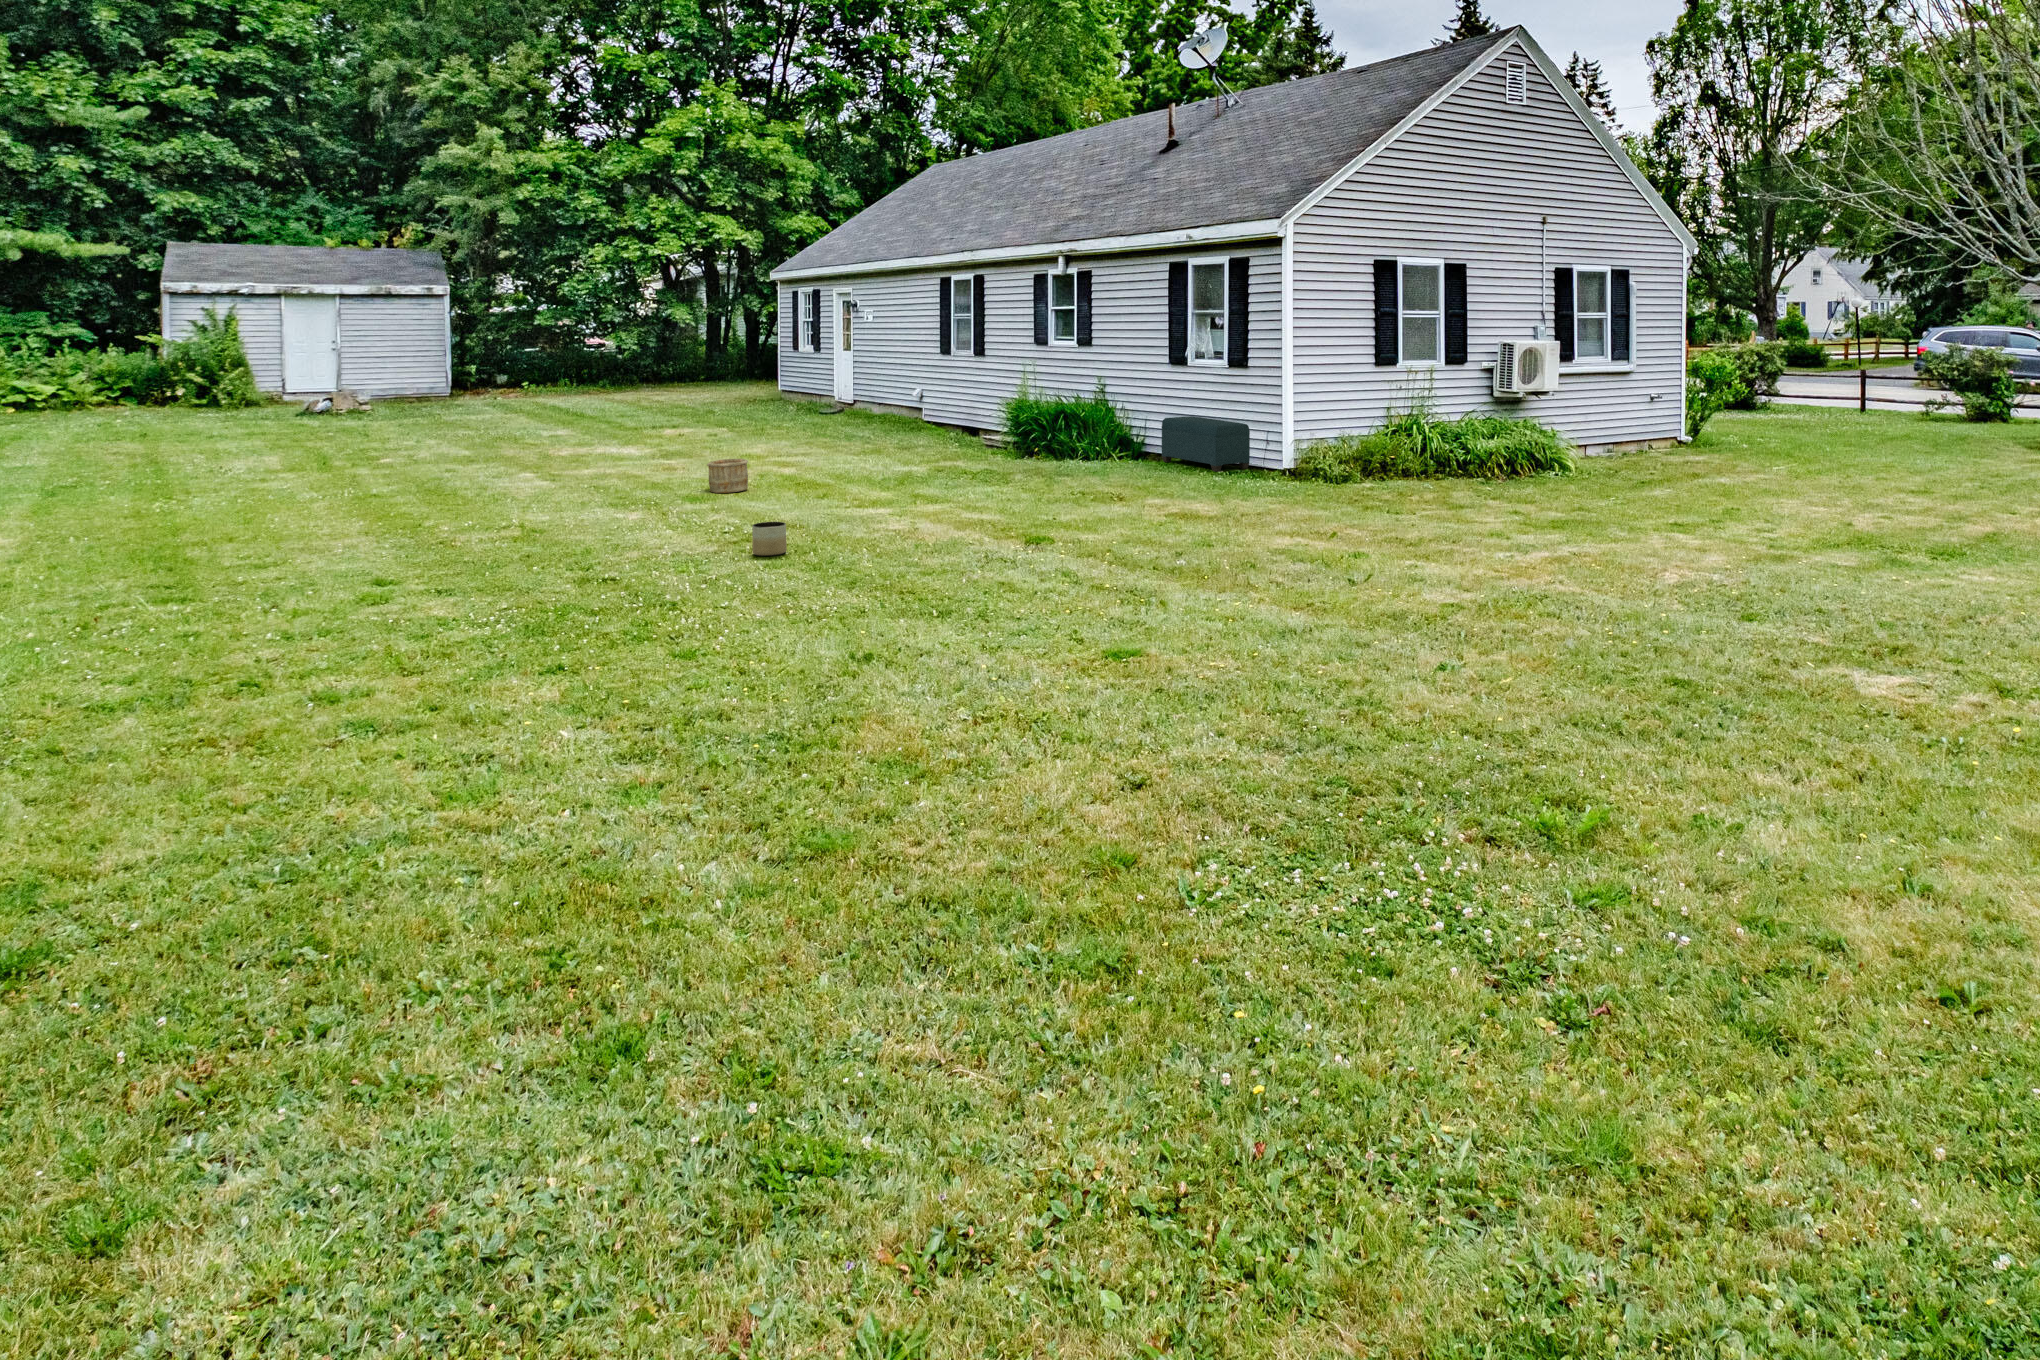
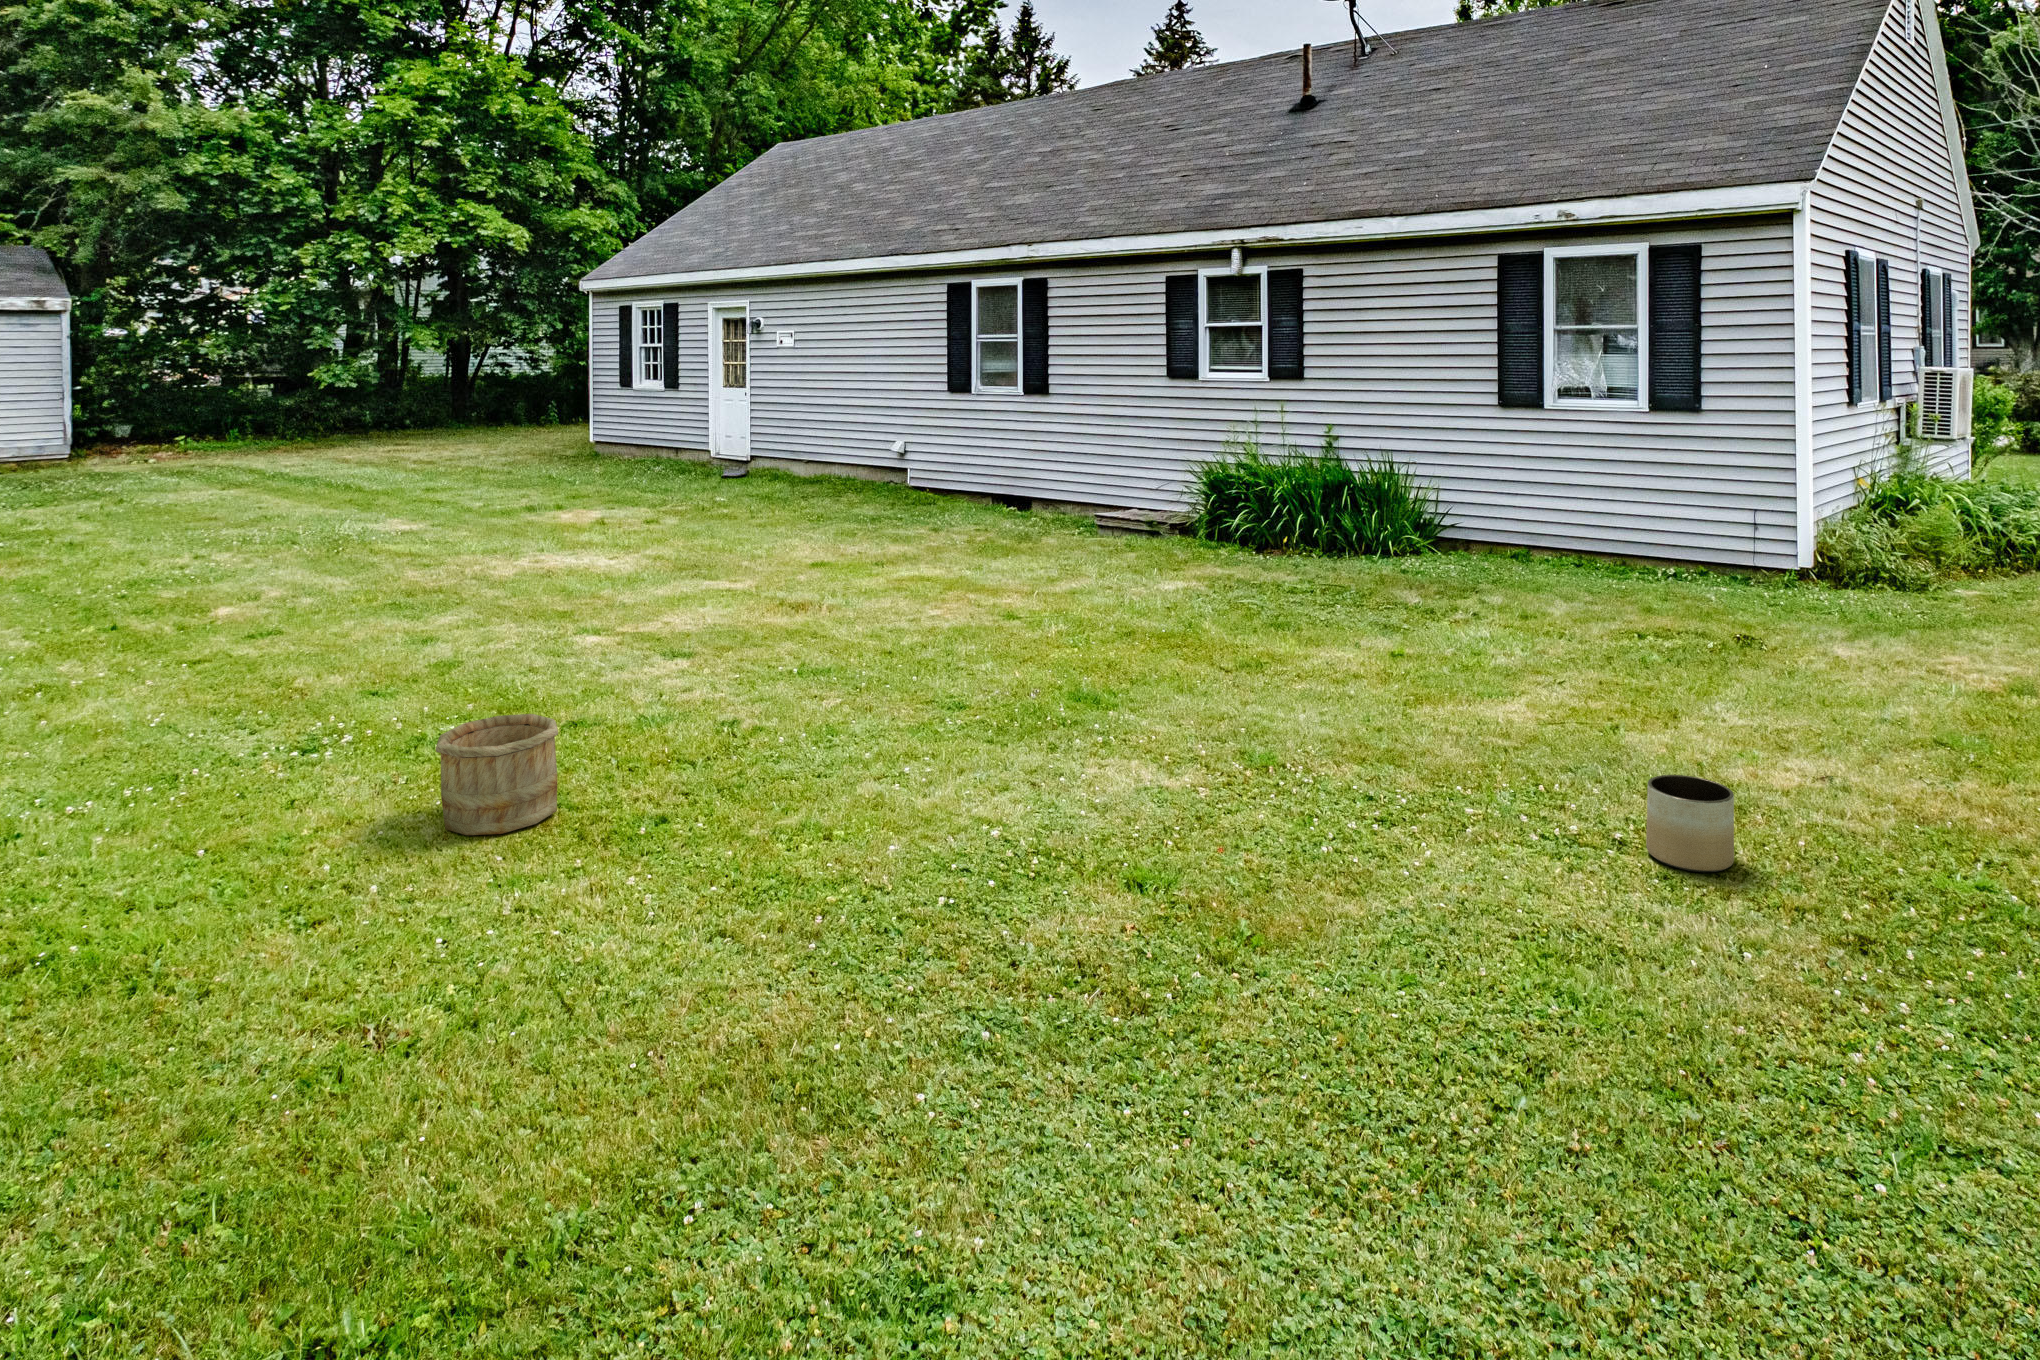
bench: present [1162,416,1250,472] -> none [1528,475,1697,563]
wooden bucket: present [707,459,748,493] -> present [436,714,558,835]

